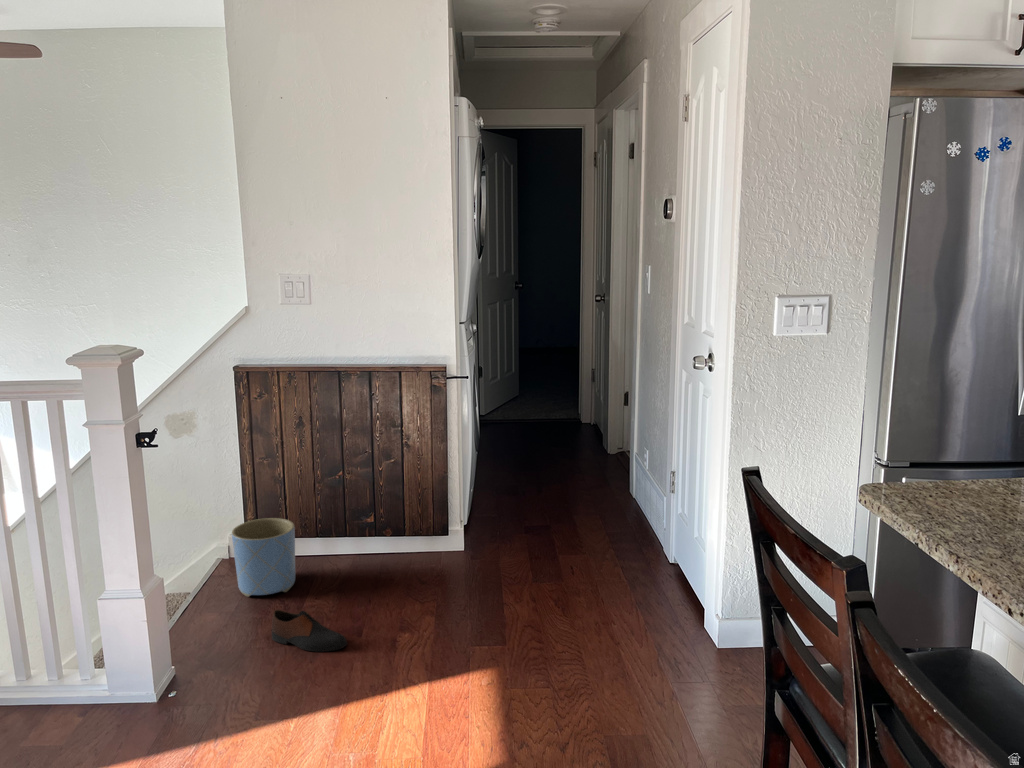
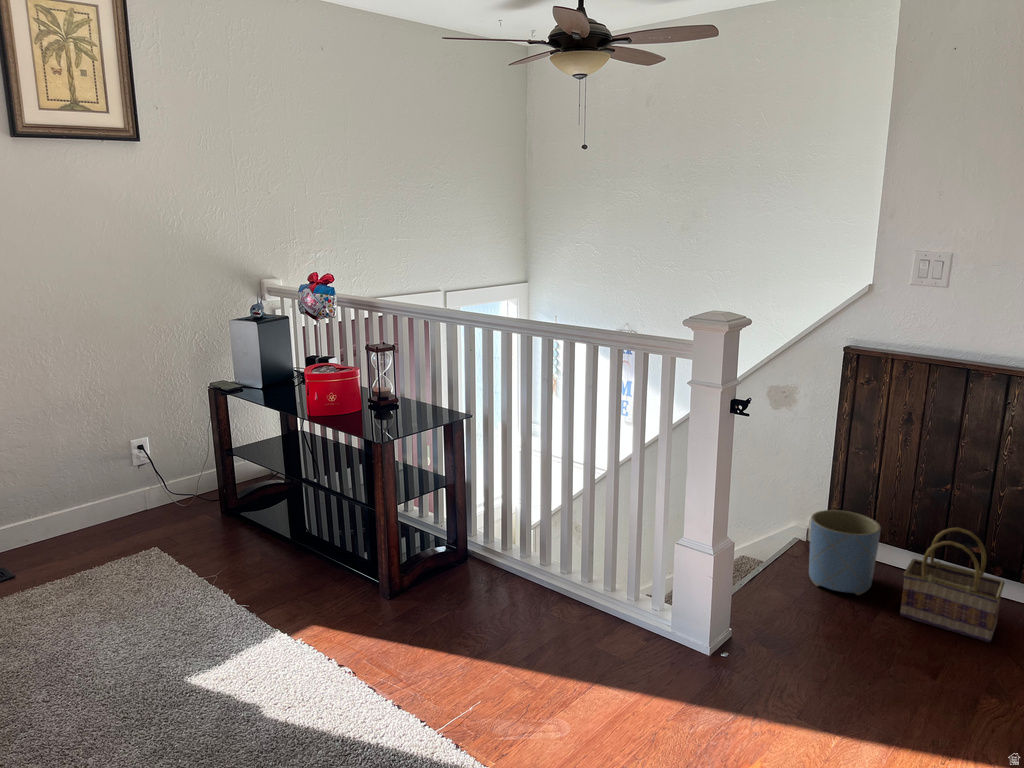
basket: none [320,506,394,597] -> present [900,528,1005,642]
shoe: present [271,610,347,652] -> none [833,612,919,683]

